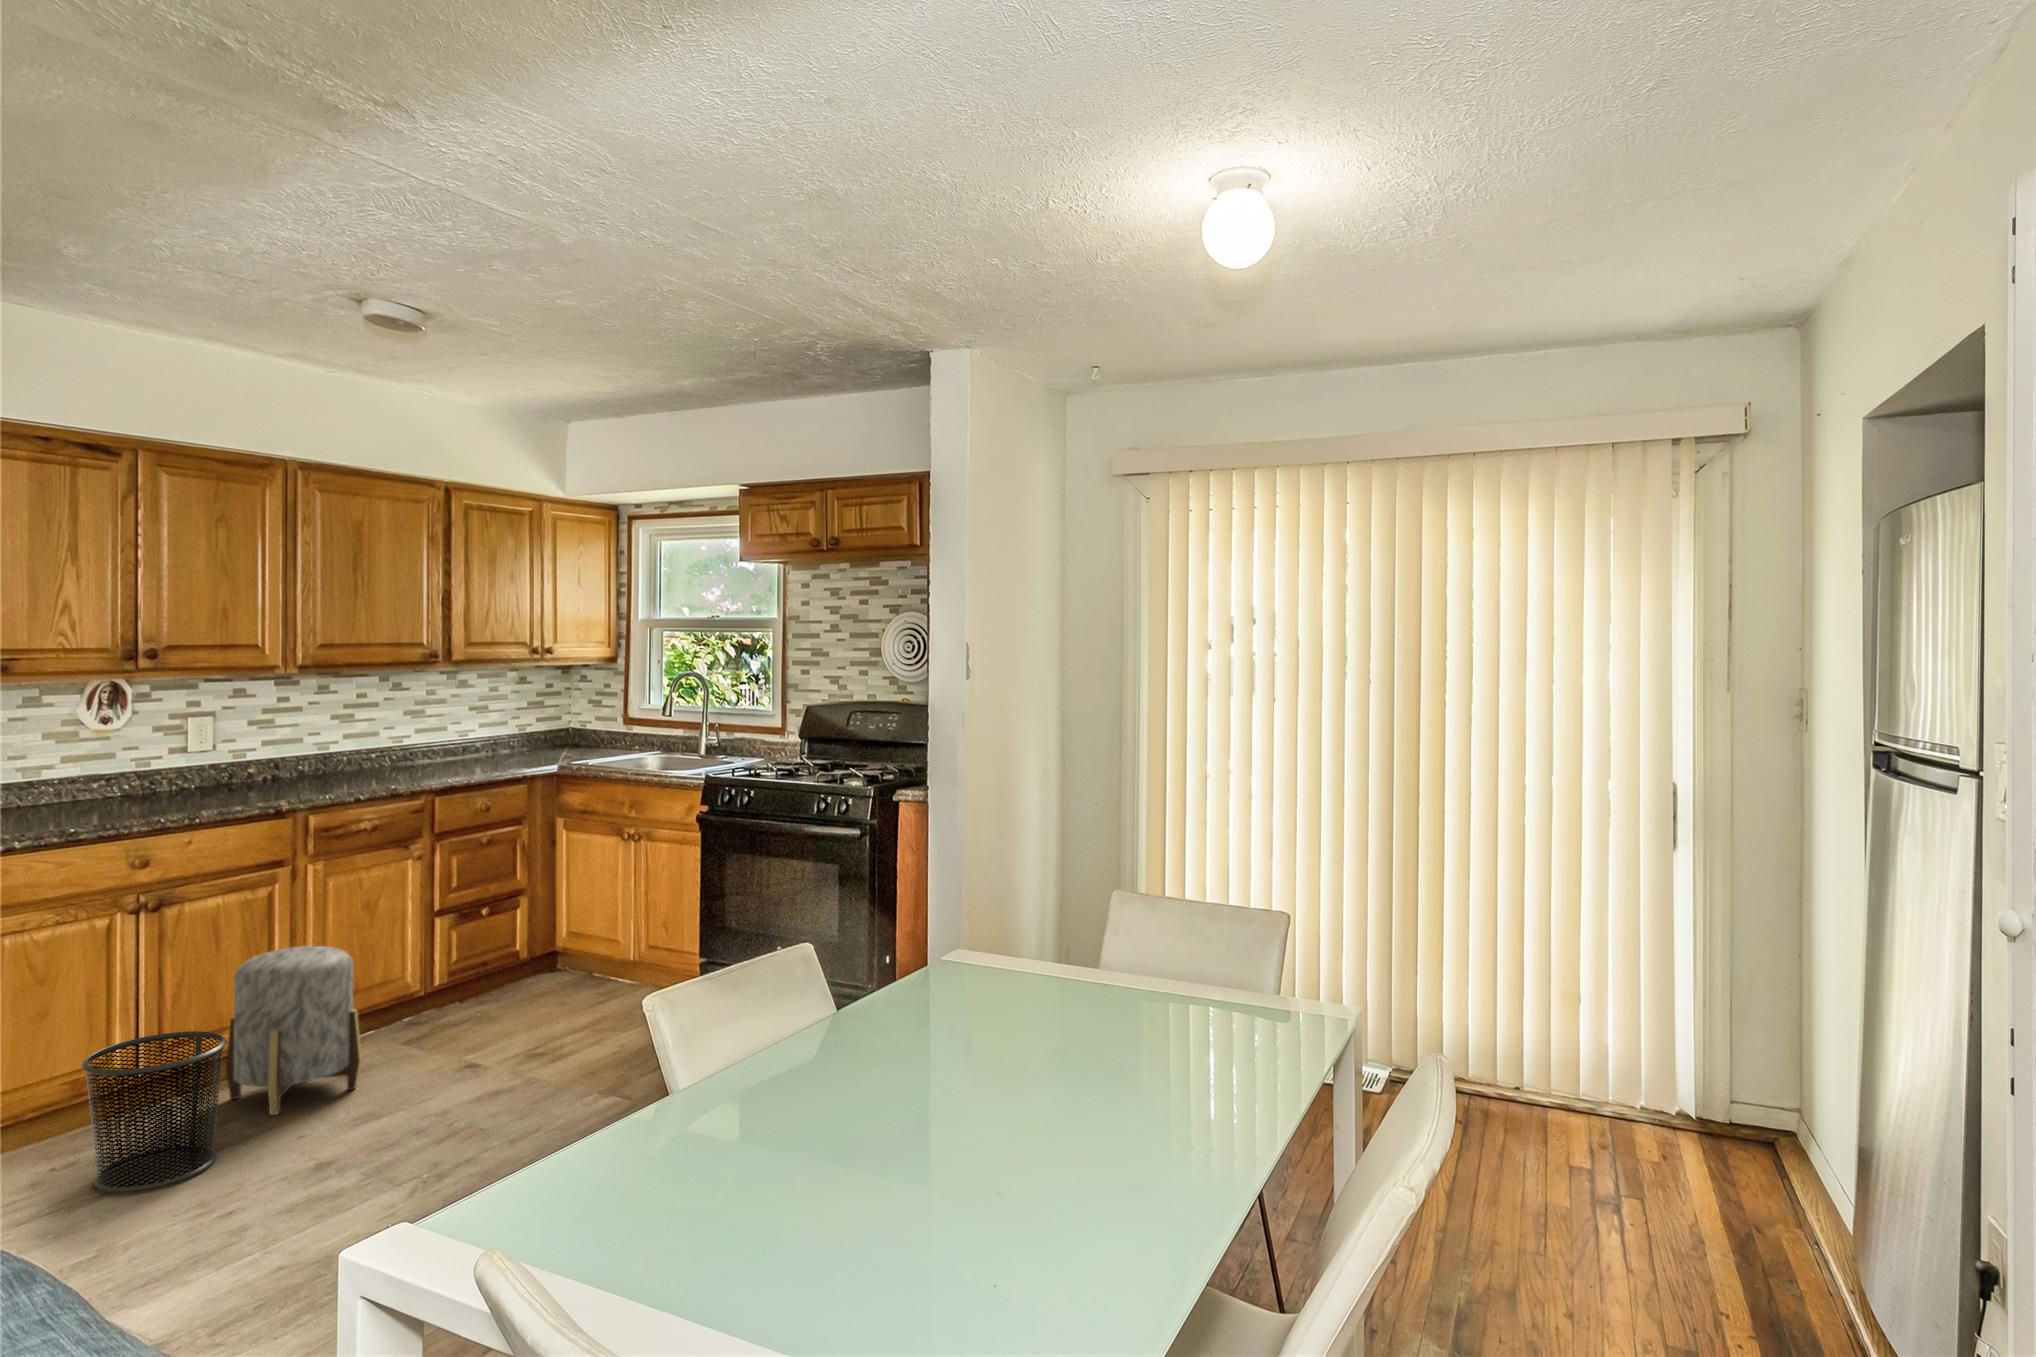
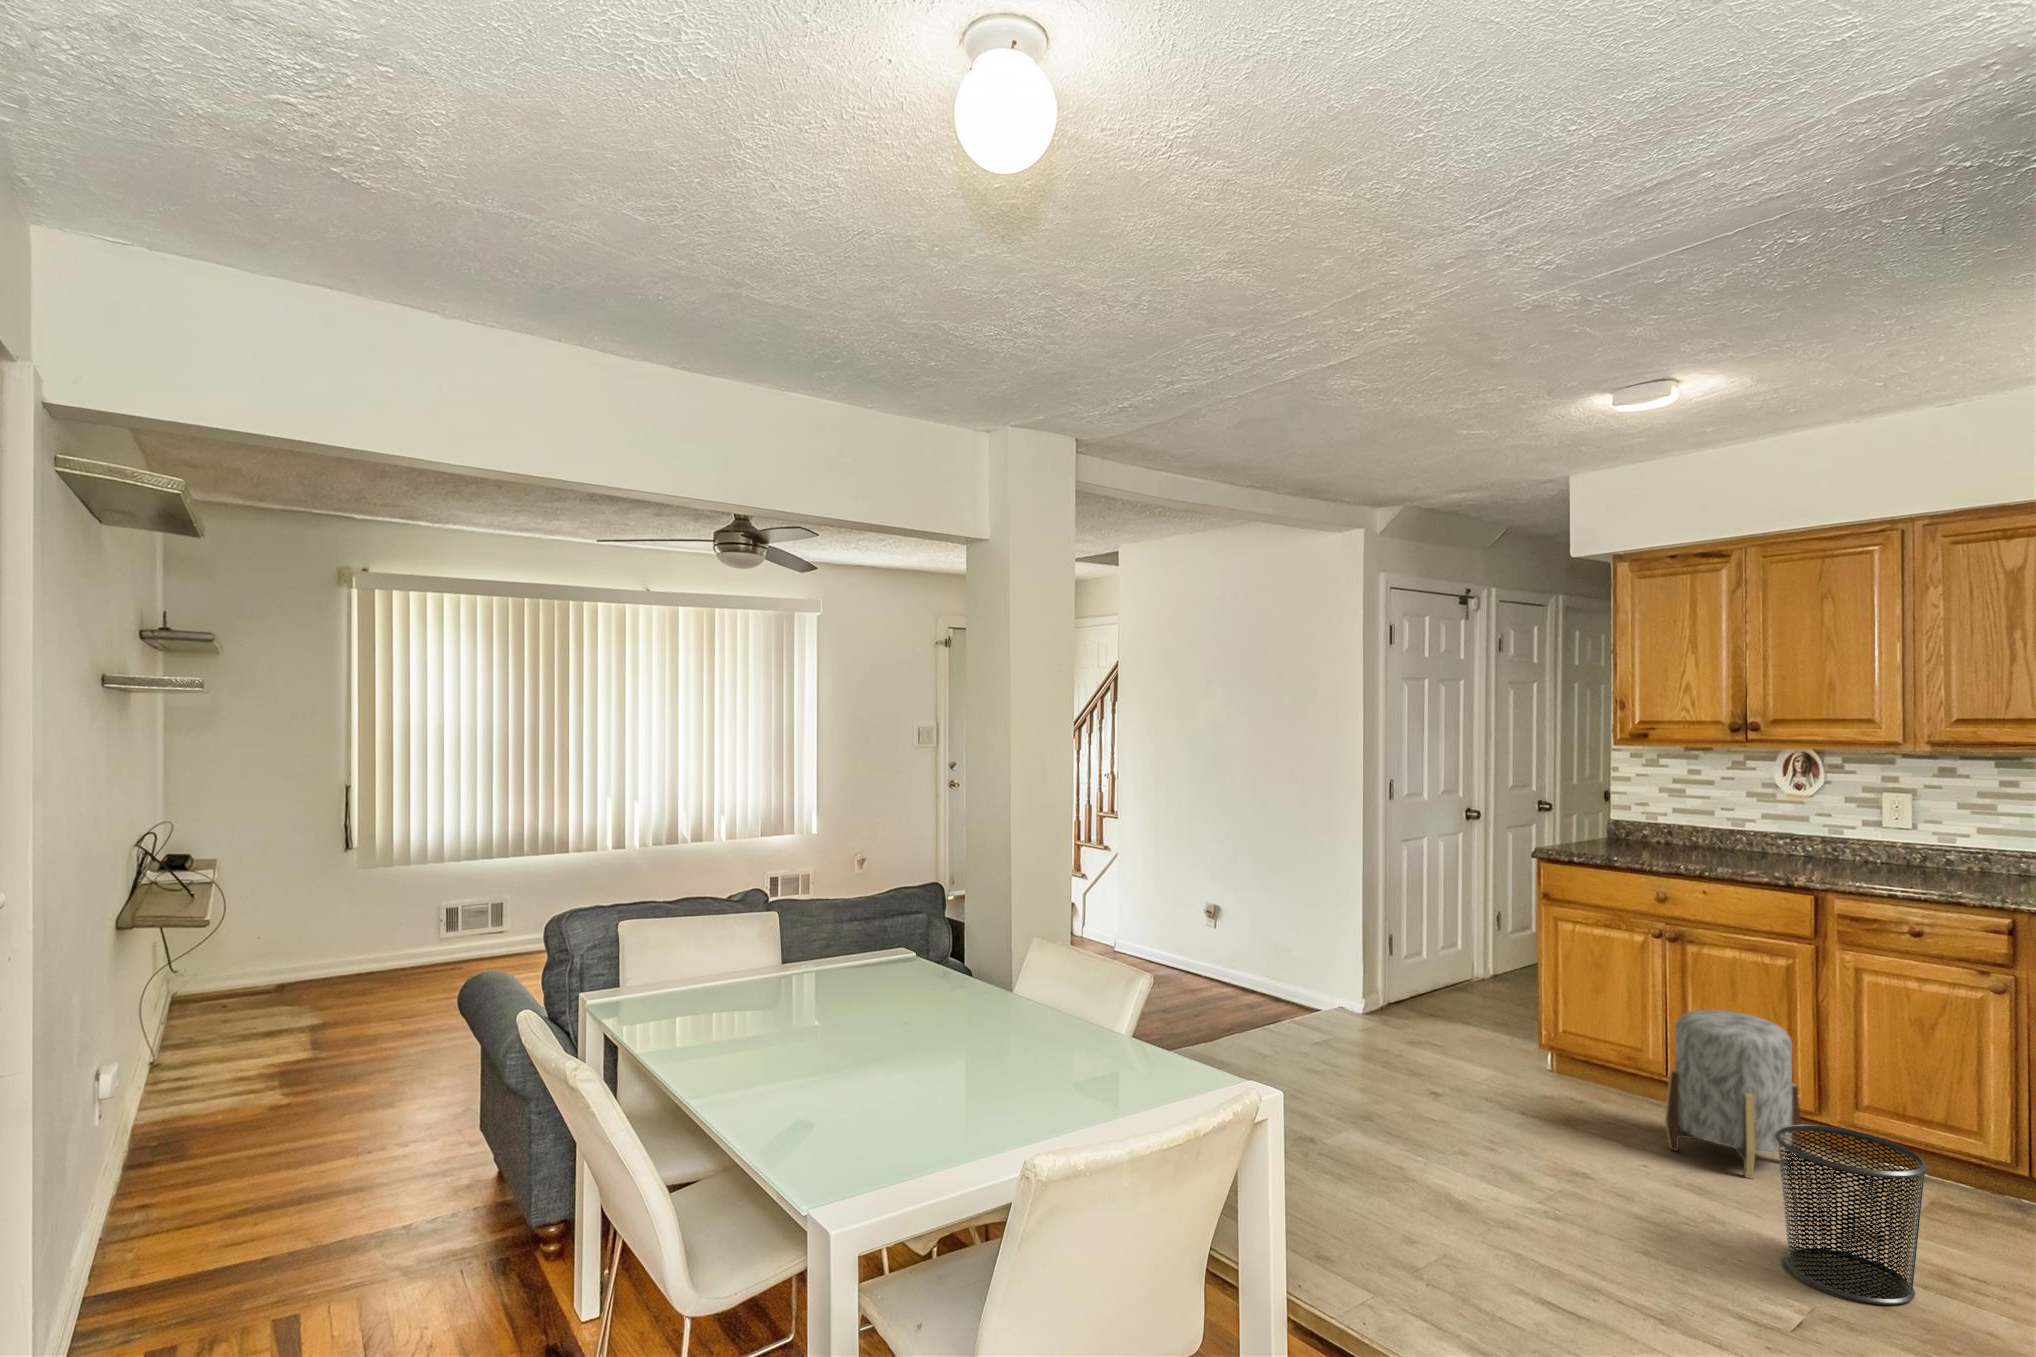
trash can: present [82,1031,227,1193] -> present [1775,1125,1927,1305]

